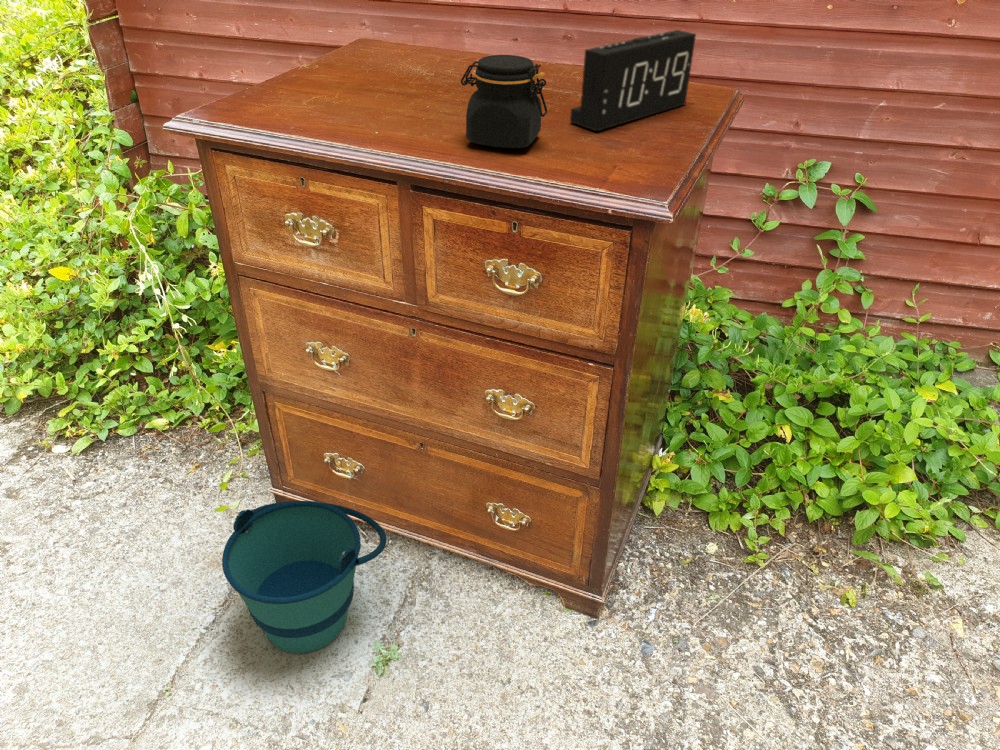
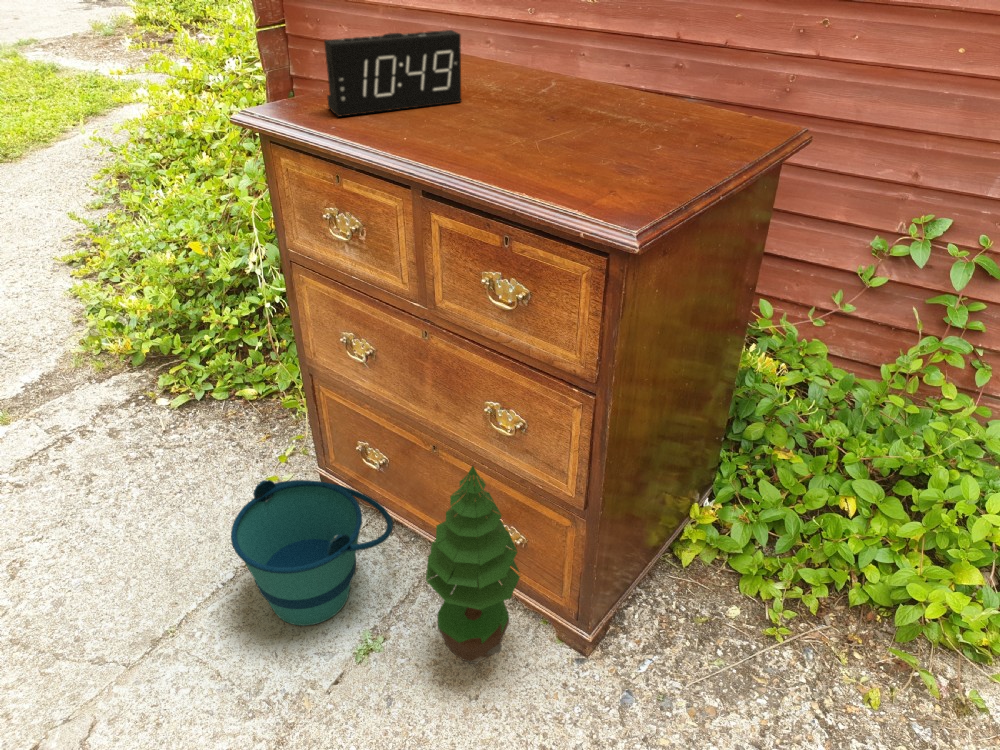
alarm clock: present [570,30,696,131] -> present [324,30,461,116]
jar: present [461,55,547,148] -> none [482,70,563,163]
potted tree: none [444,454,539,651] -> present [426,466,520,664]

